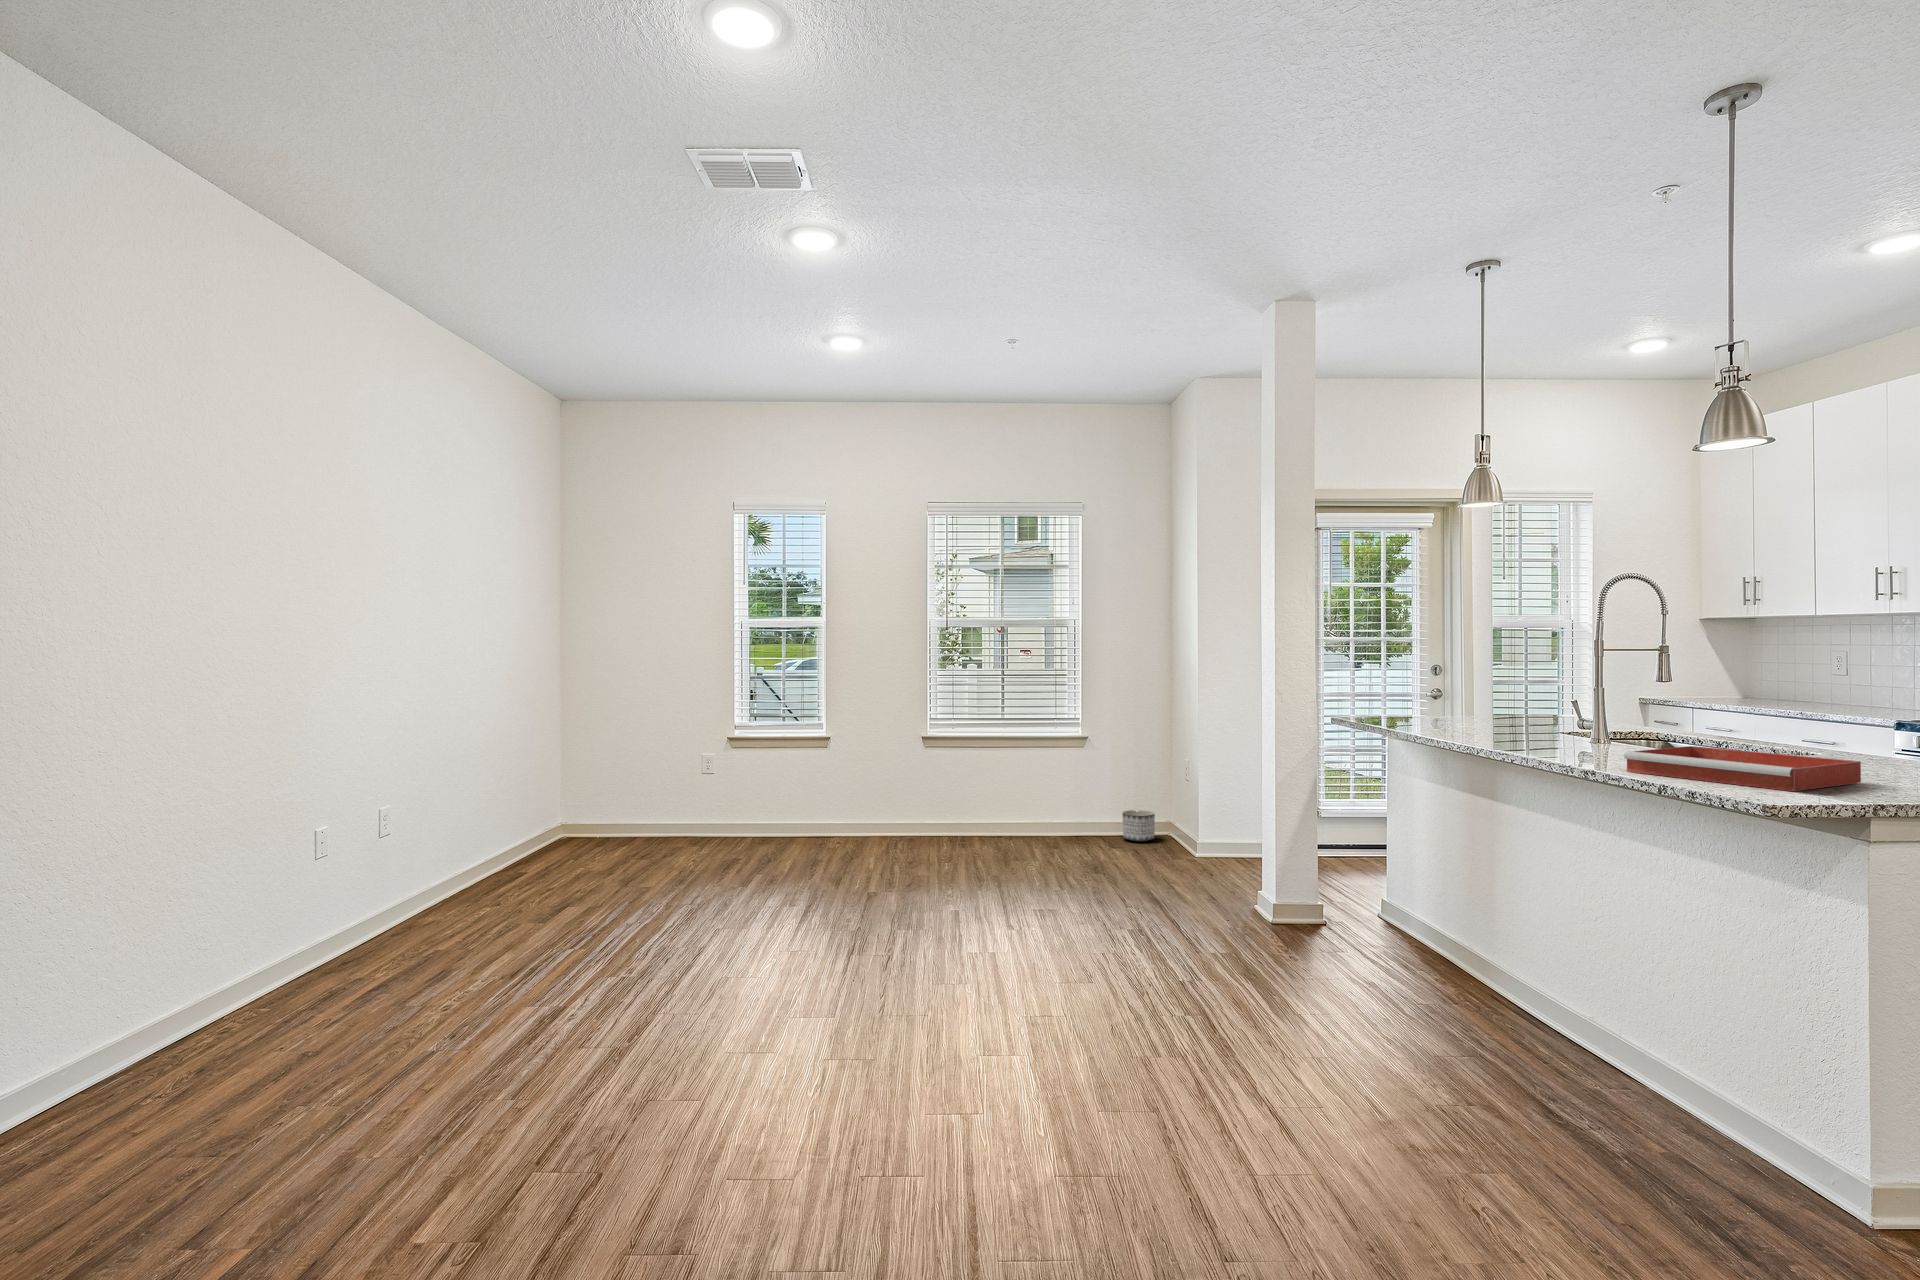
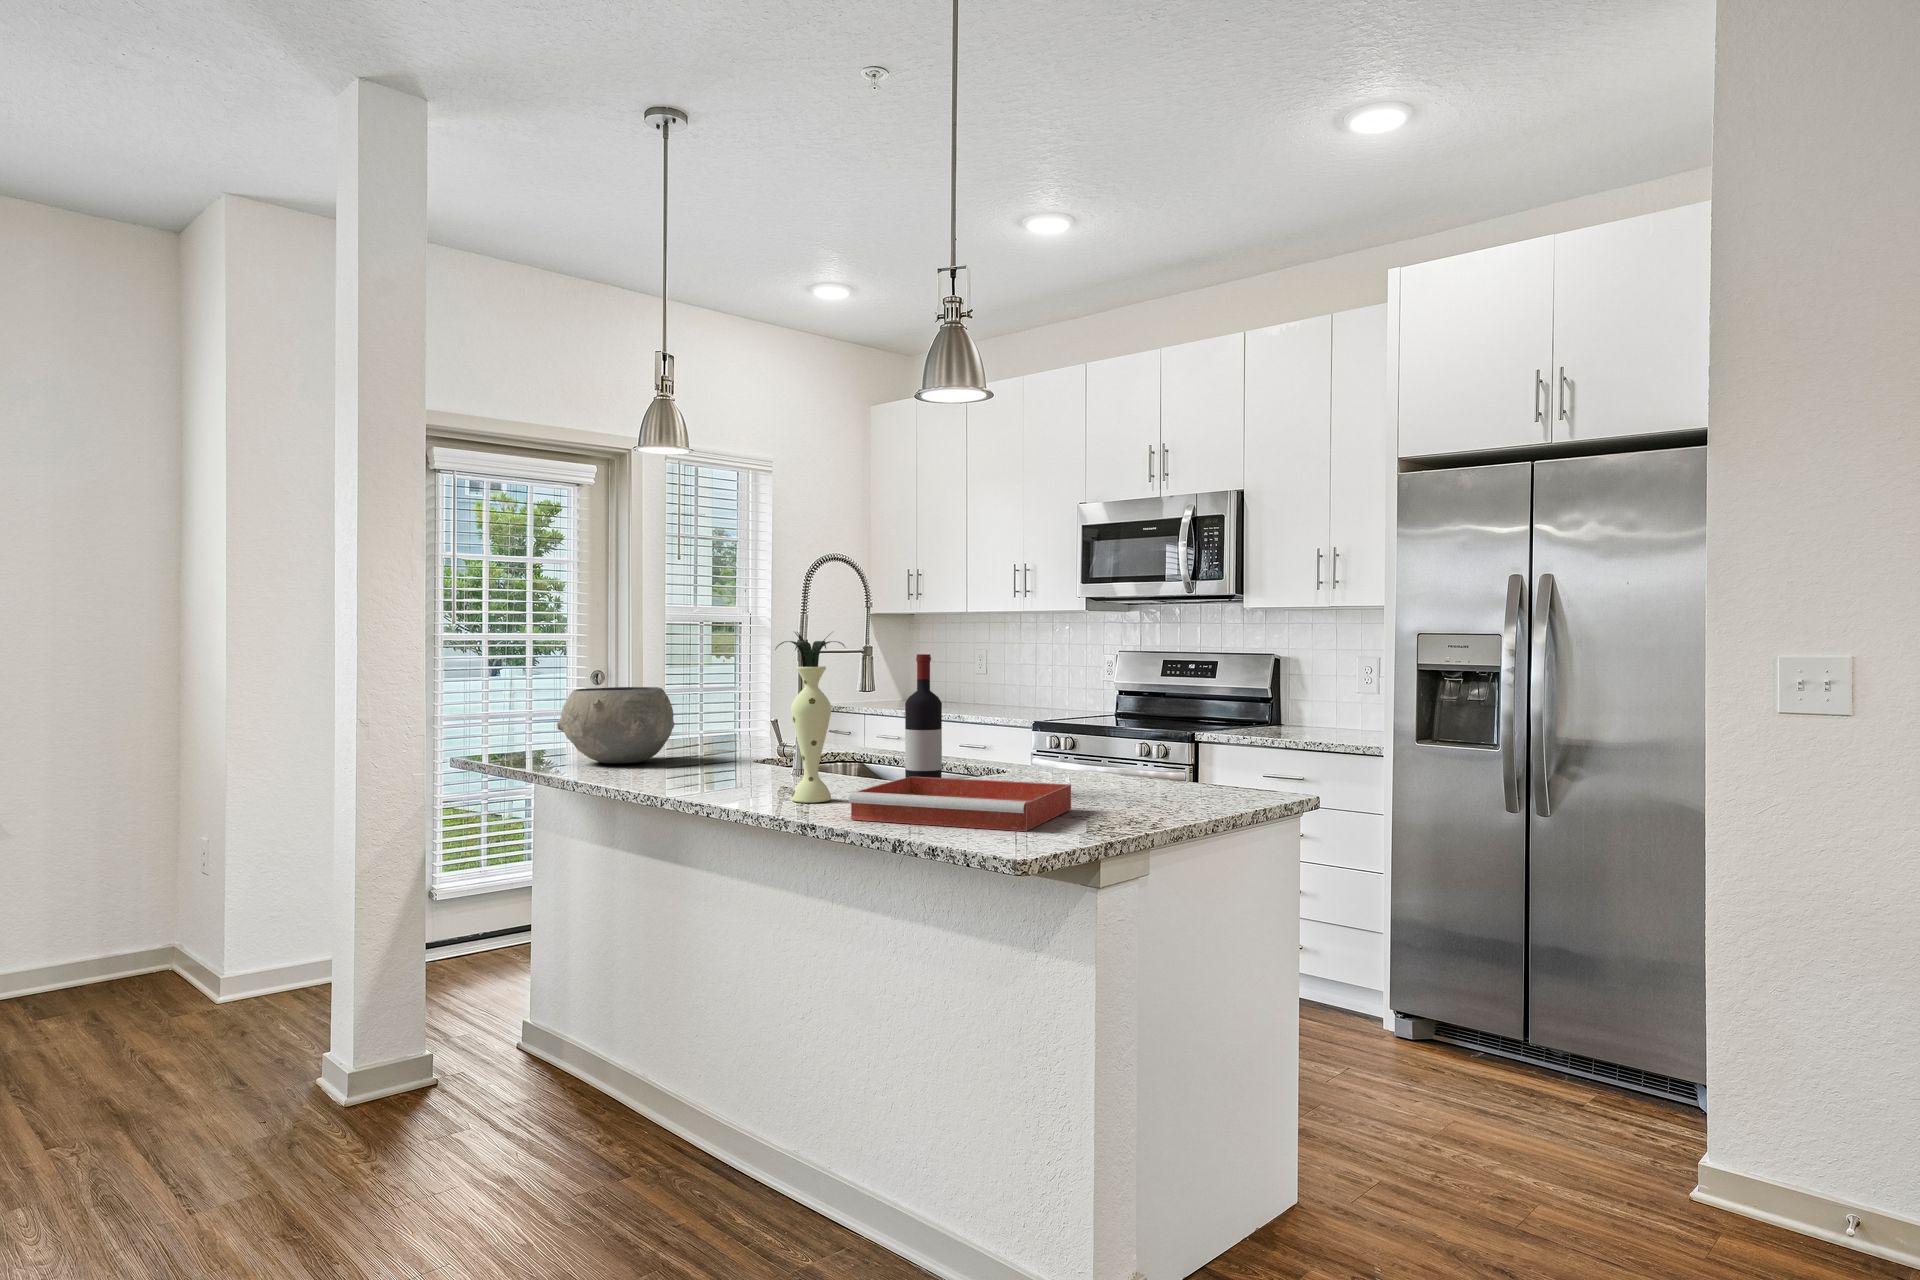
vase: none [1566,634,1628,760] -> present [775,632,846,803]
wine bottle: none [1689,651,1727,762] -> present [905,654,942,778]
ceramic bowl: none [1404,675,1493,728] -> present [557,687,674,763]
planter: present [1122,810,1155,842] -> none [64,935,135,996]

